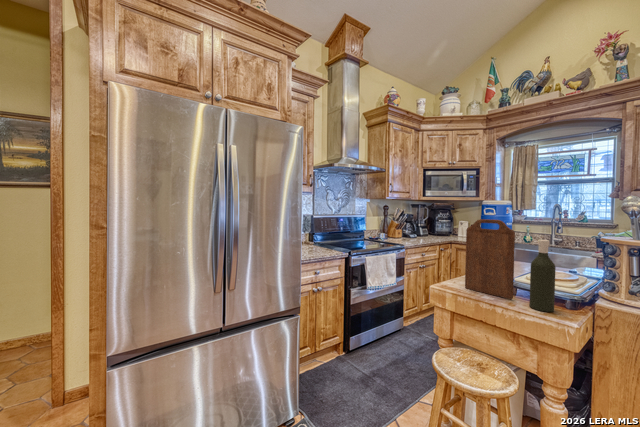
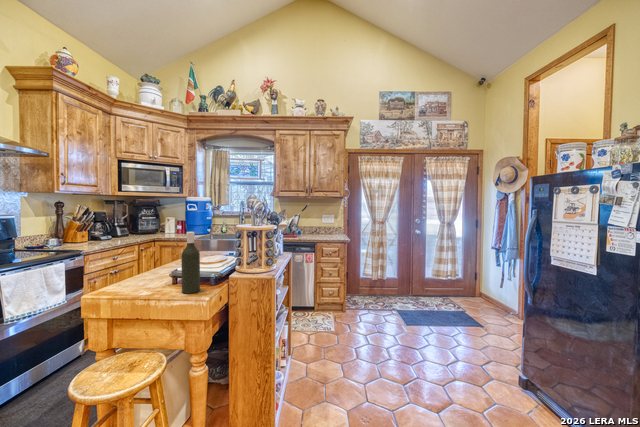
cutting board: present [465,219,515,299] -> none [126,216,171,289]

